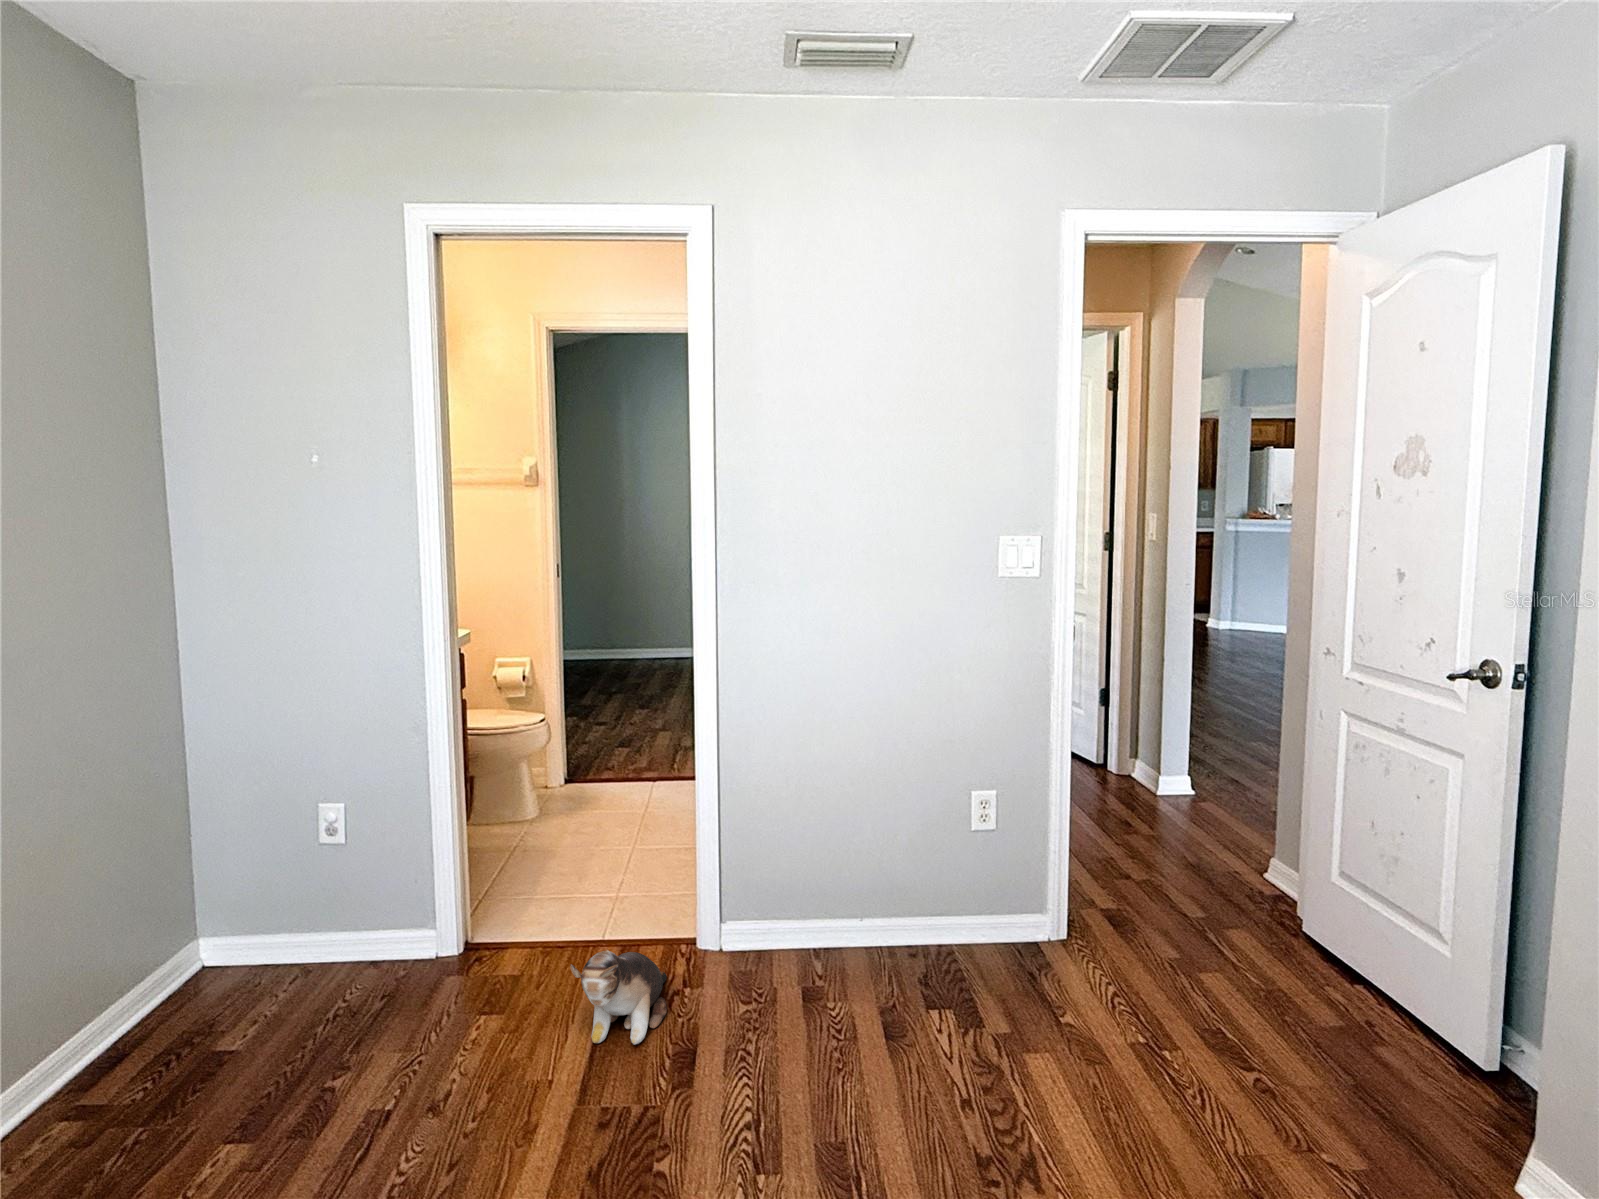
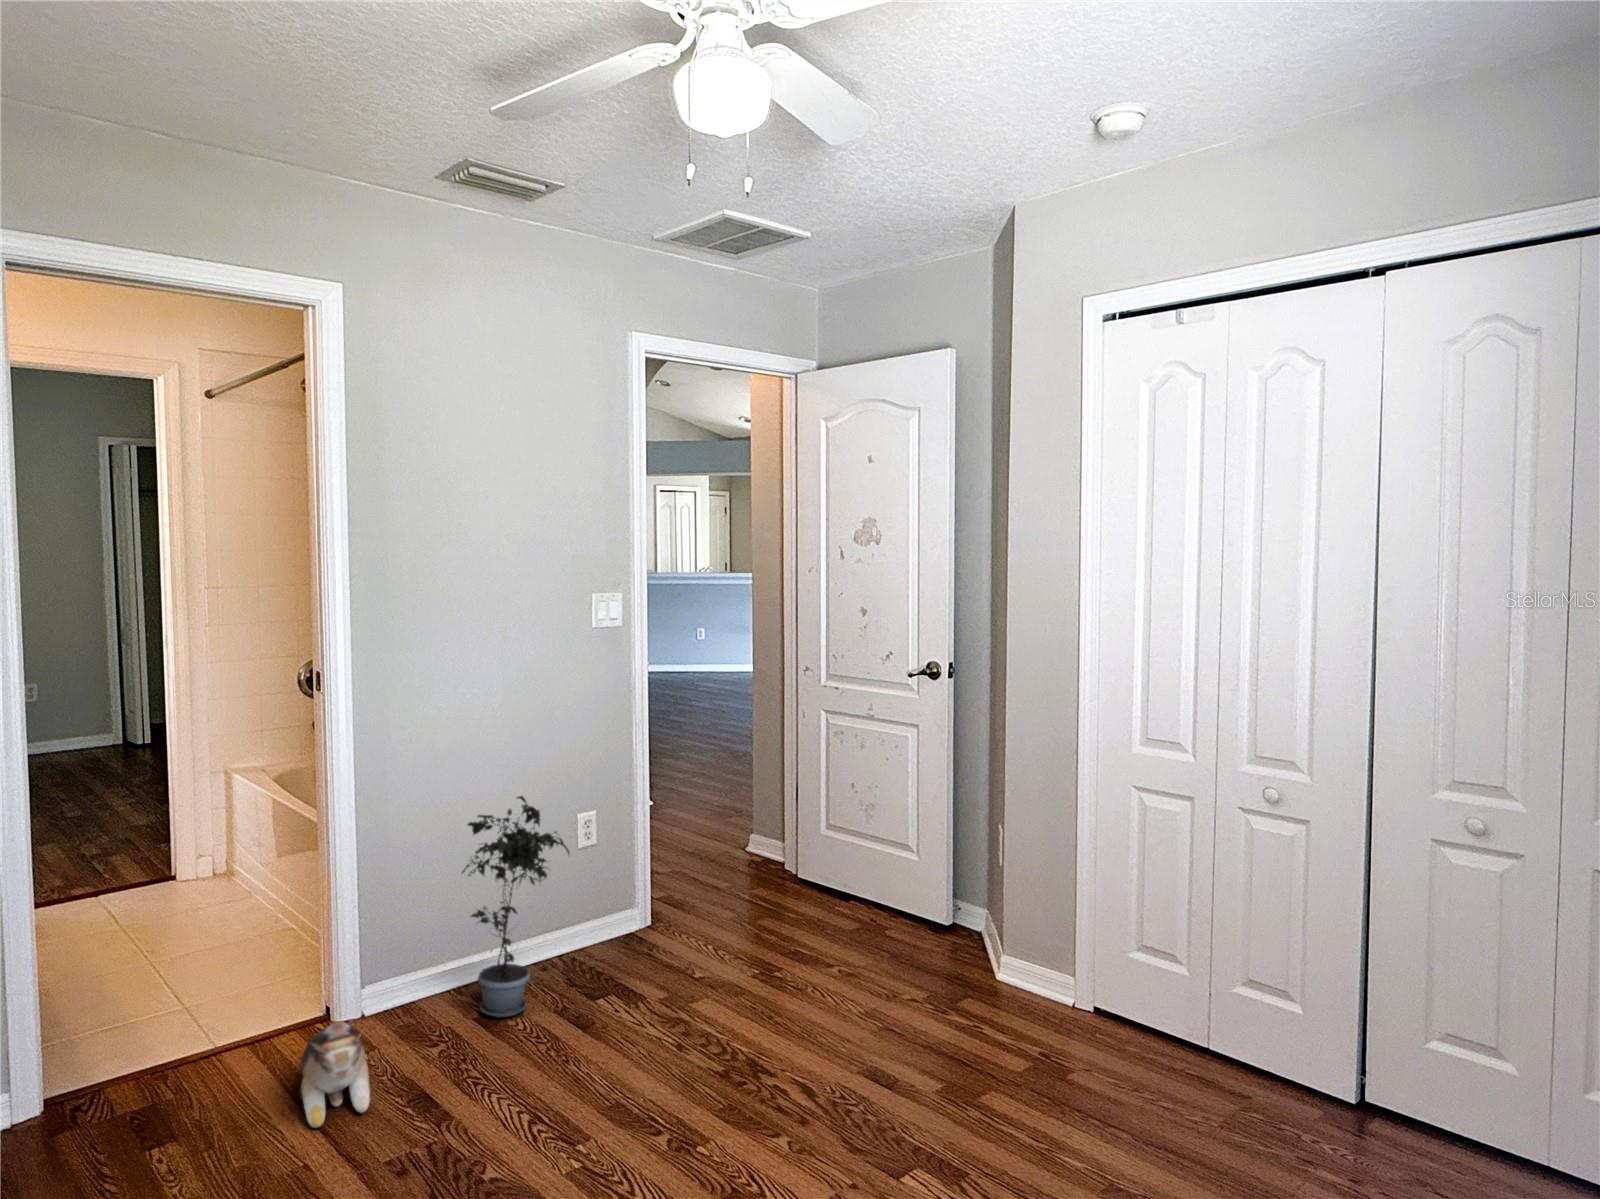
potted plant: none [789,763,892,997] -> present [462,796,570,1018]

